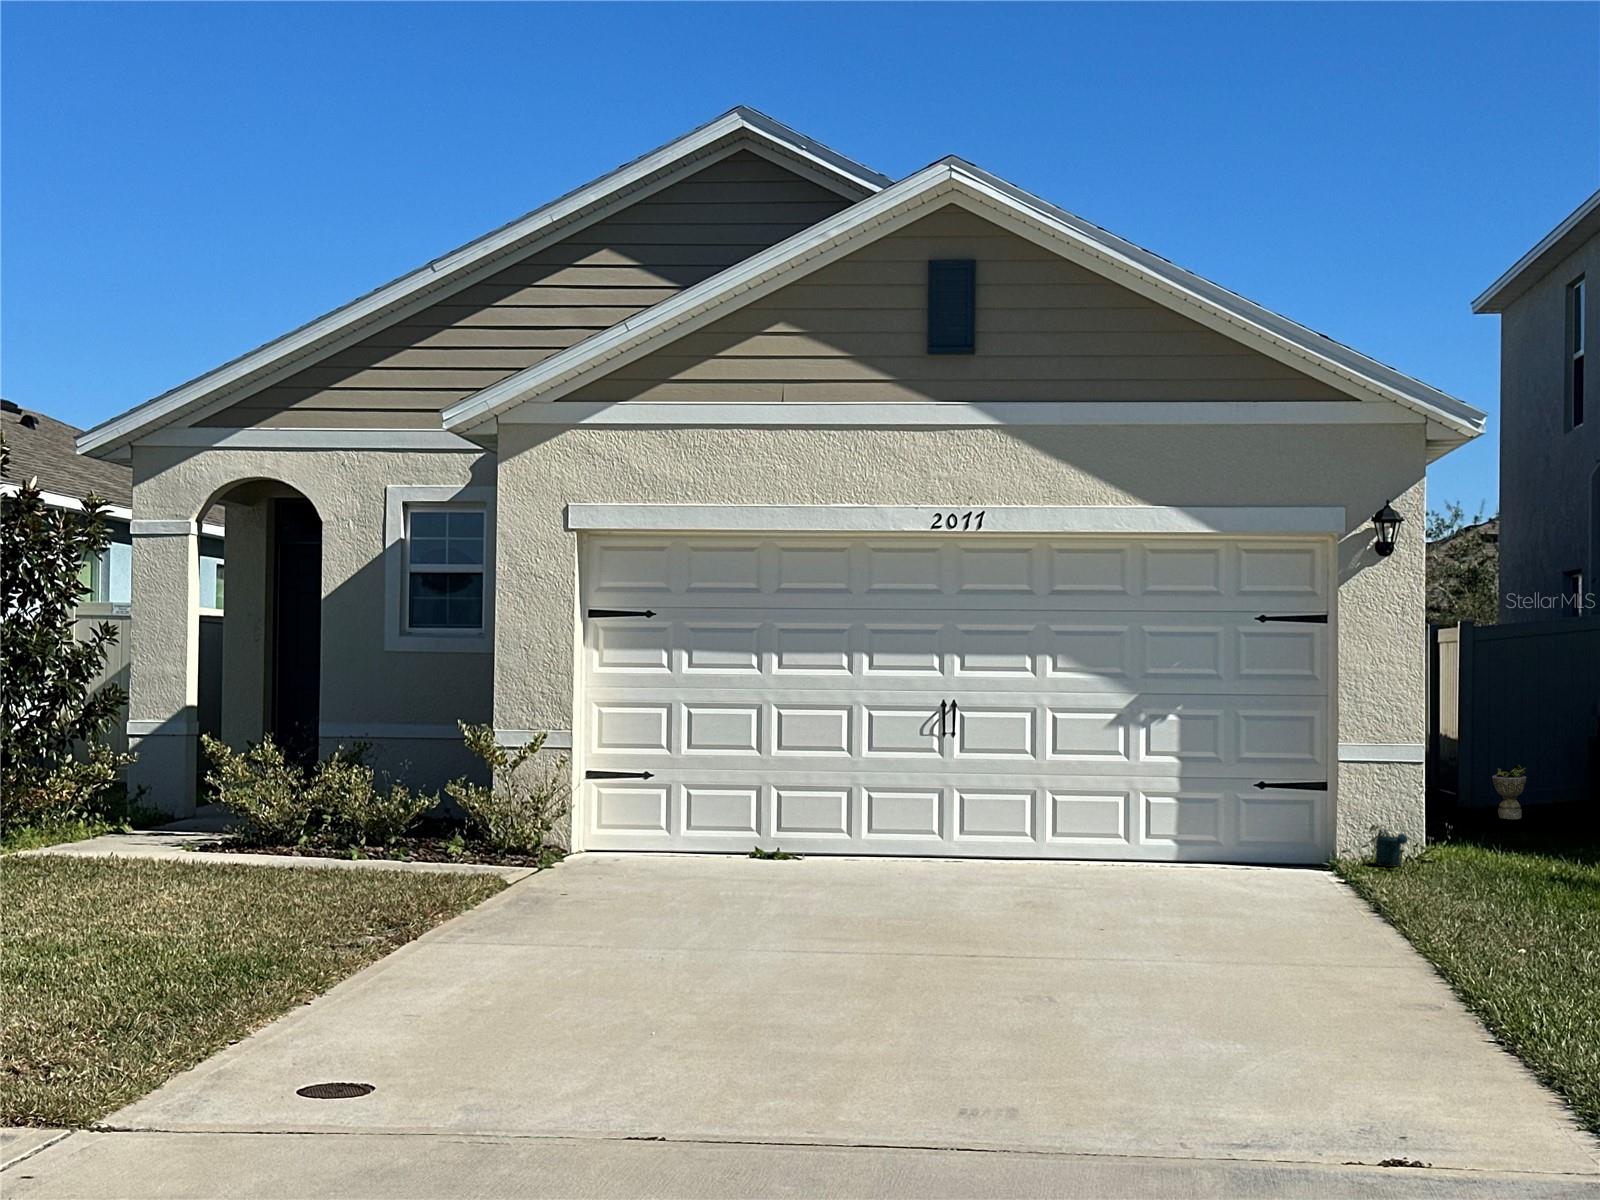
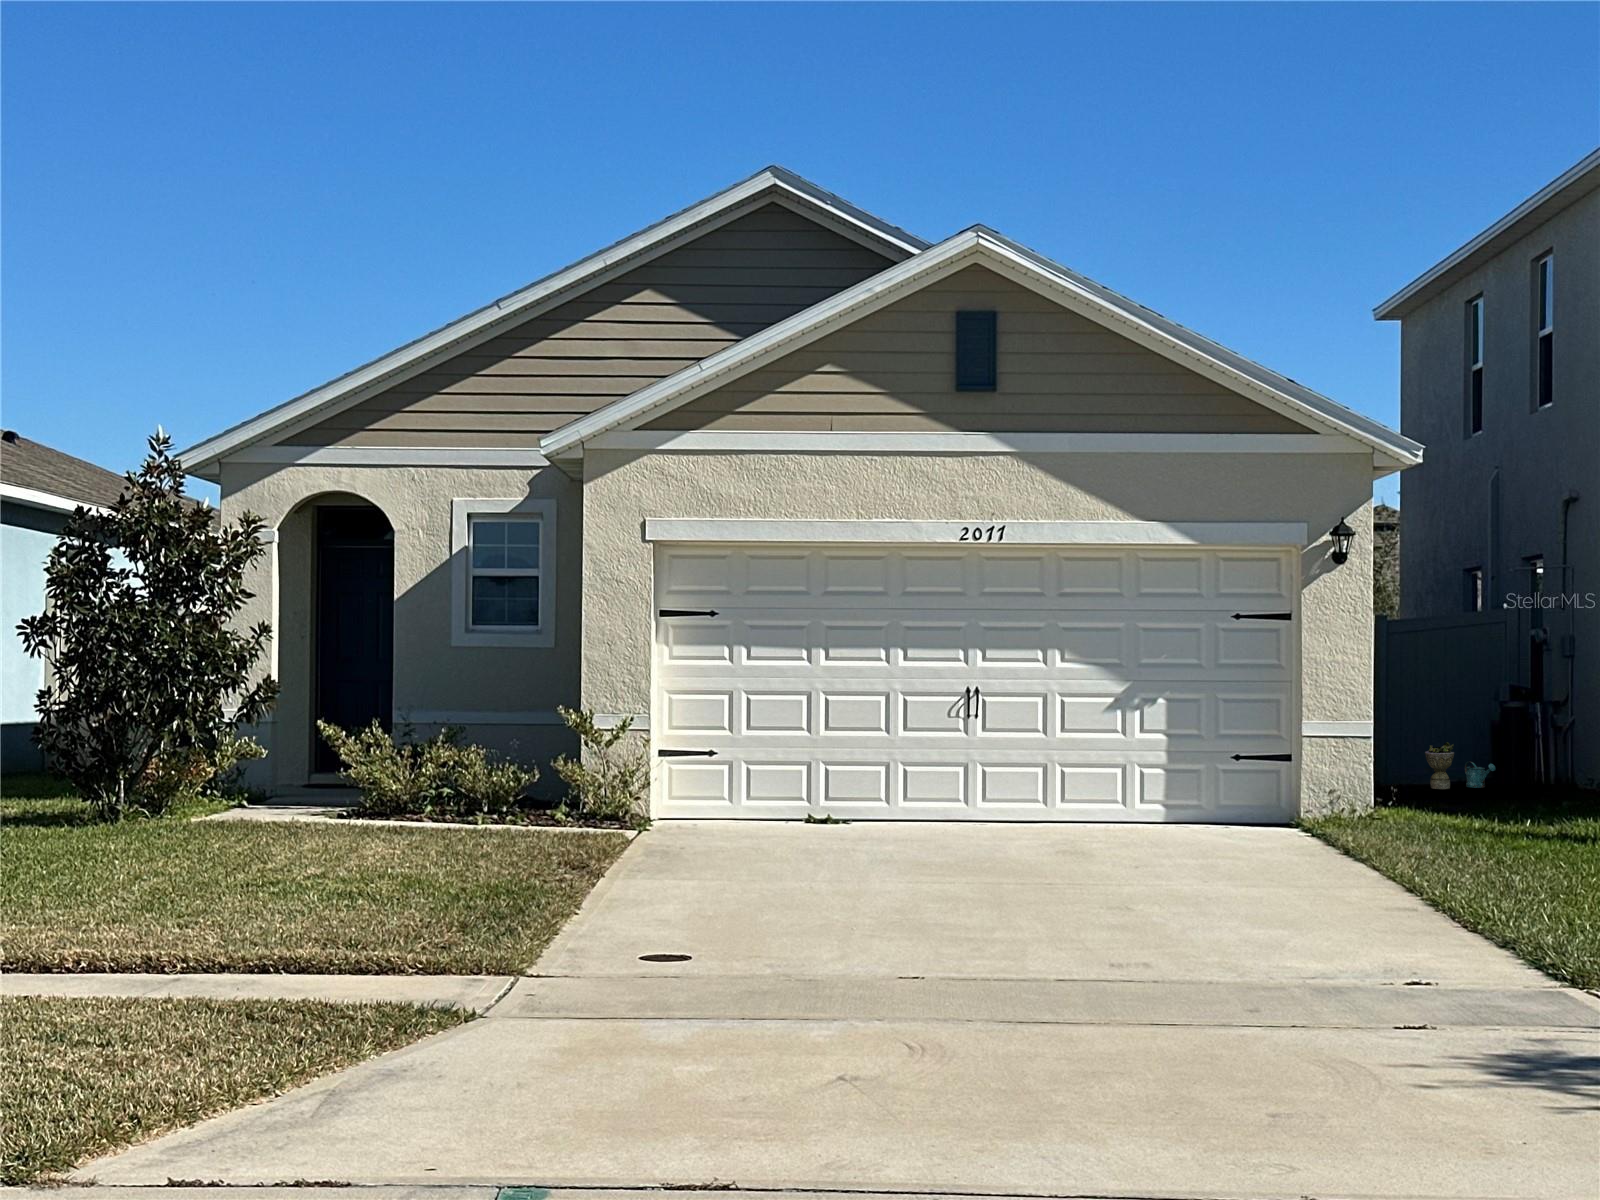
watering can: present [1375,829,1408,867] -> present [1465,762,1495,788]

